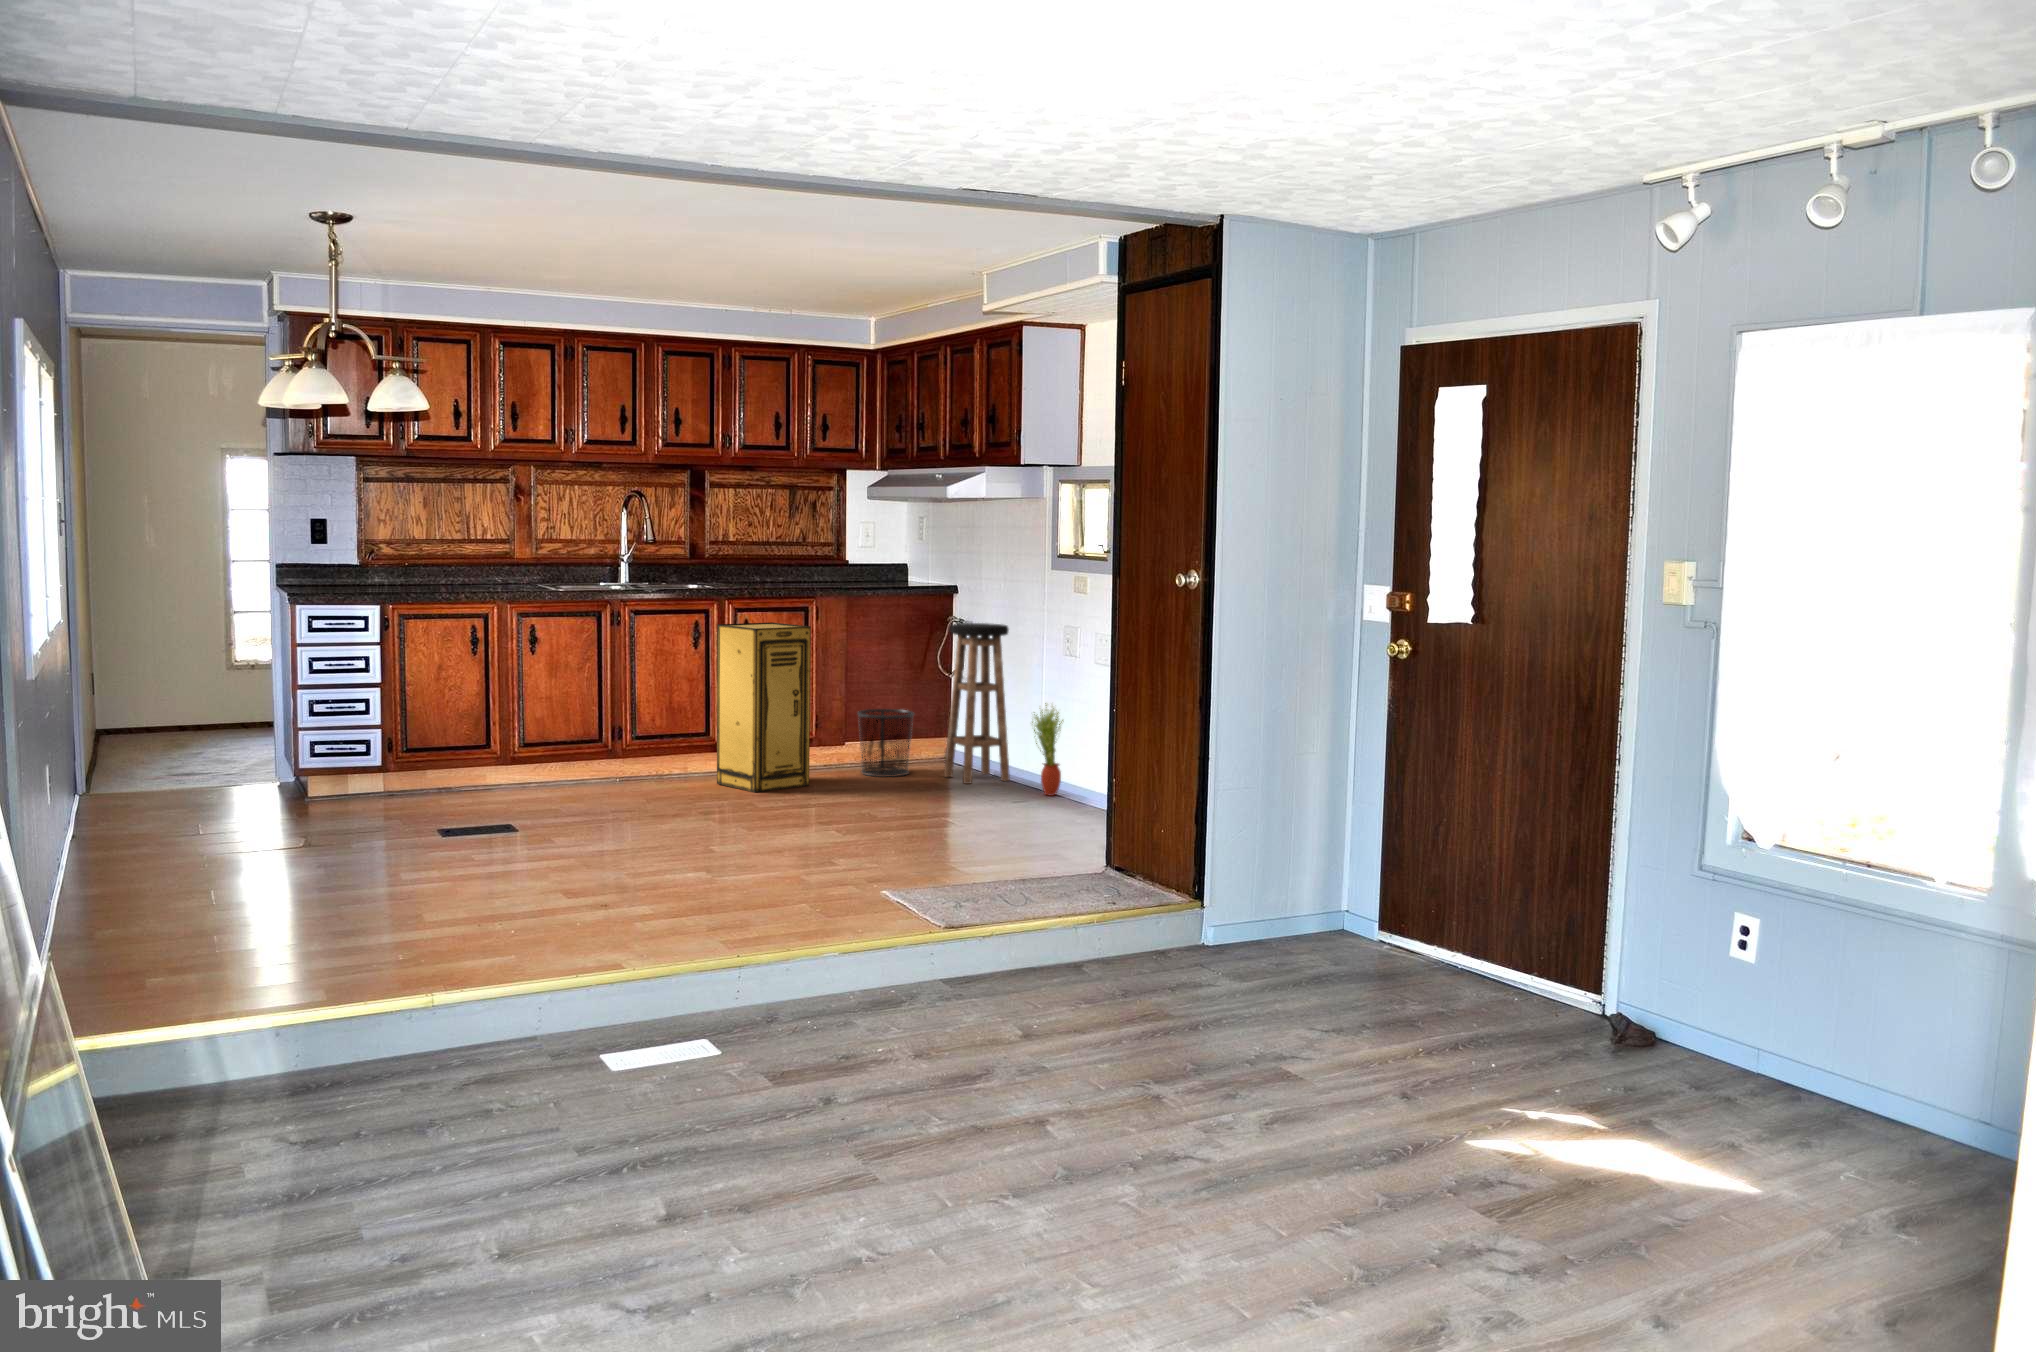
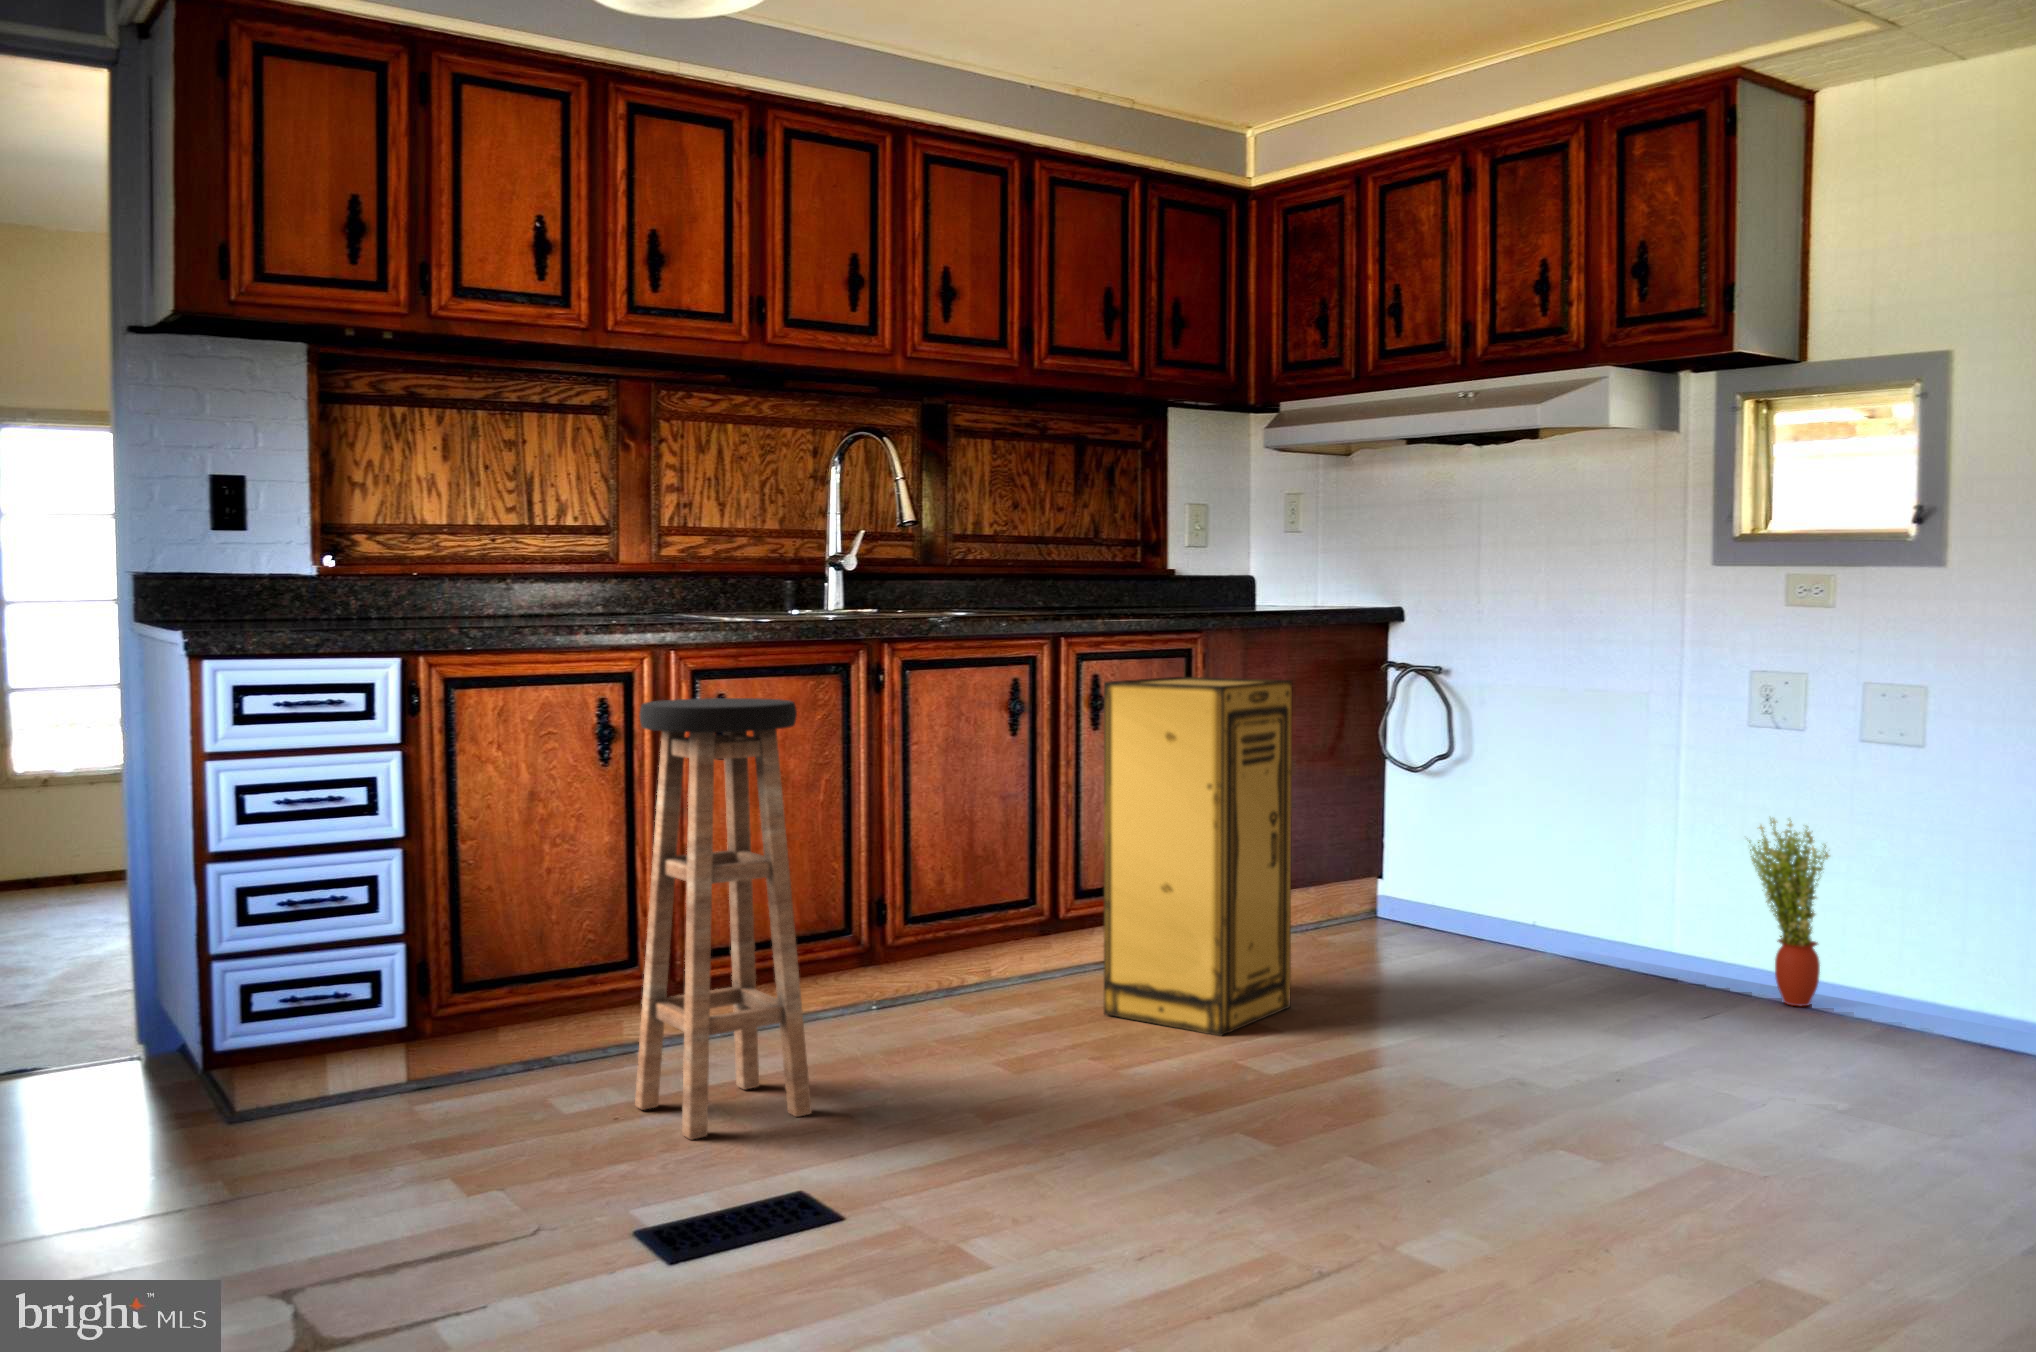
bar stool: present [944,623,1010,784] -> present [635,698,812,1140]
waste bin: present [858,709,914,777] -> none [1309,838,1423,974]

